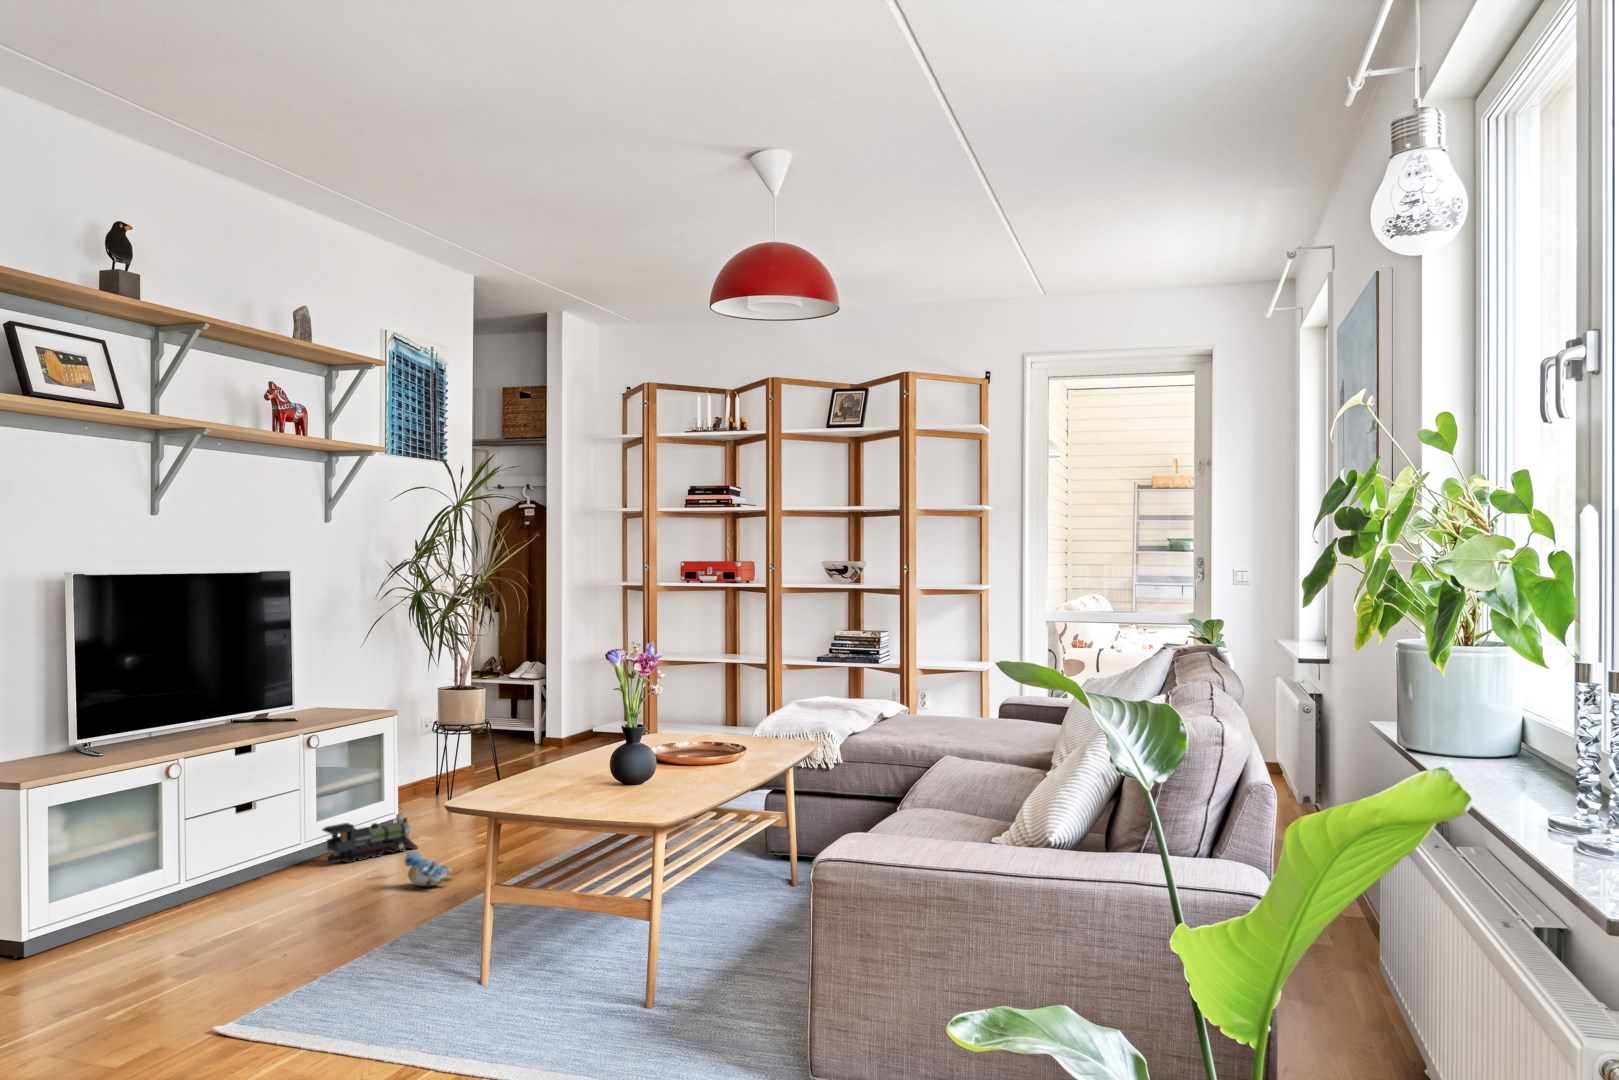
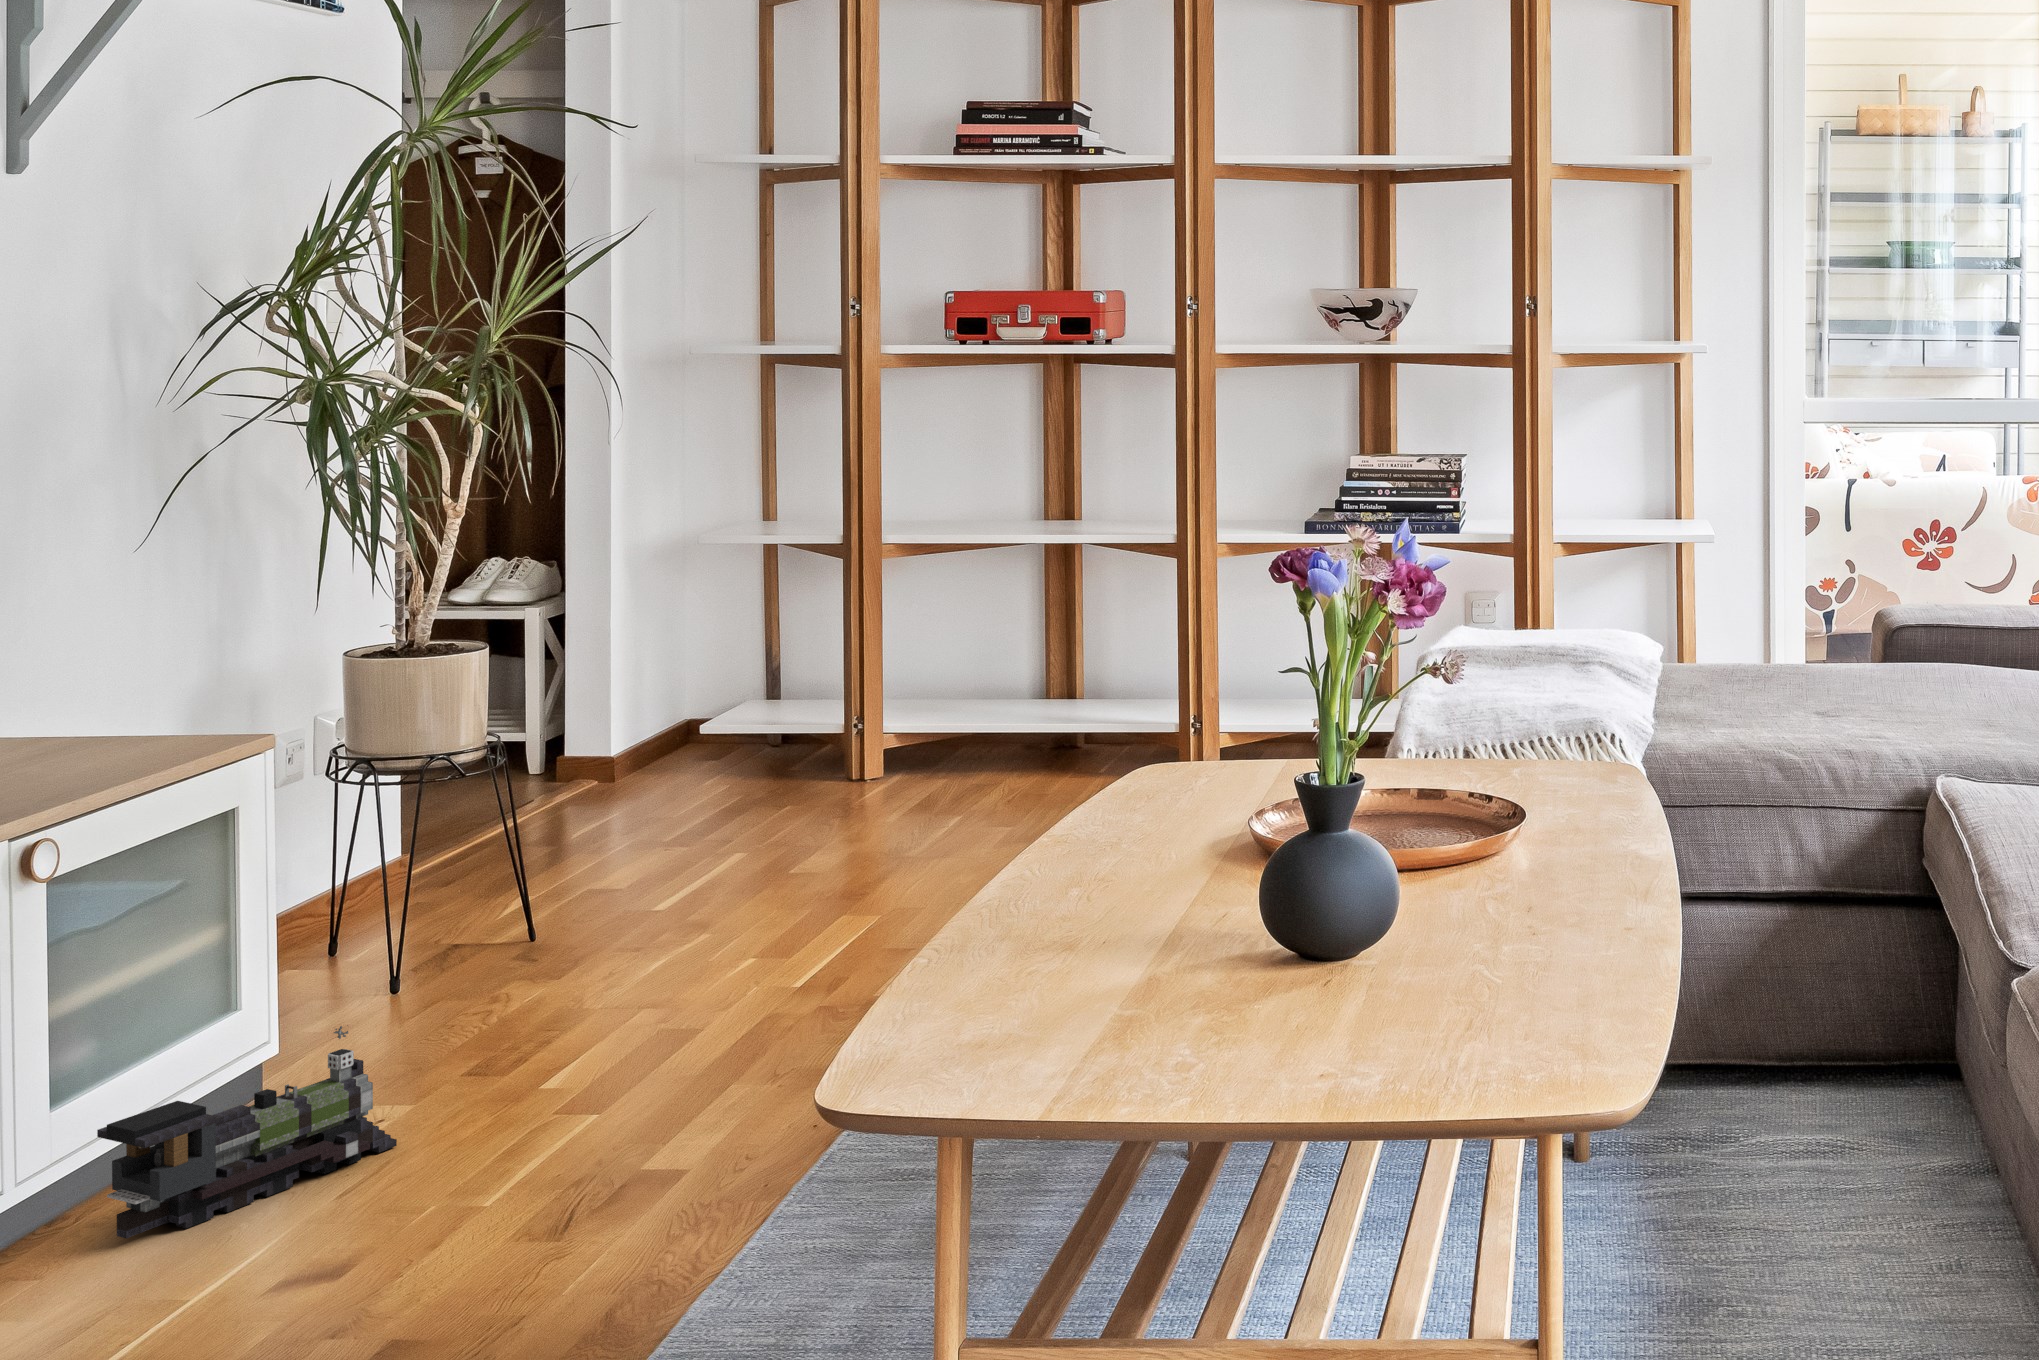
plush toy: present [404,851,452,887] -> none [435,1181,599,1286]

